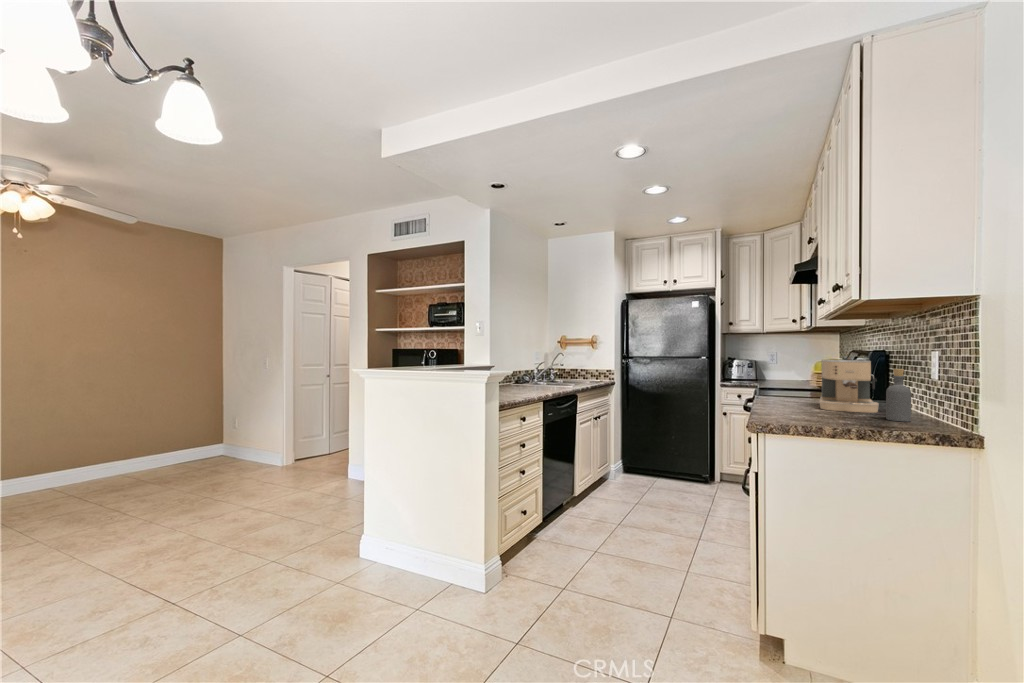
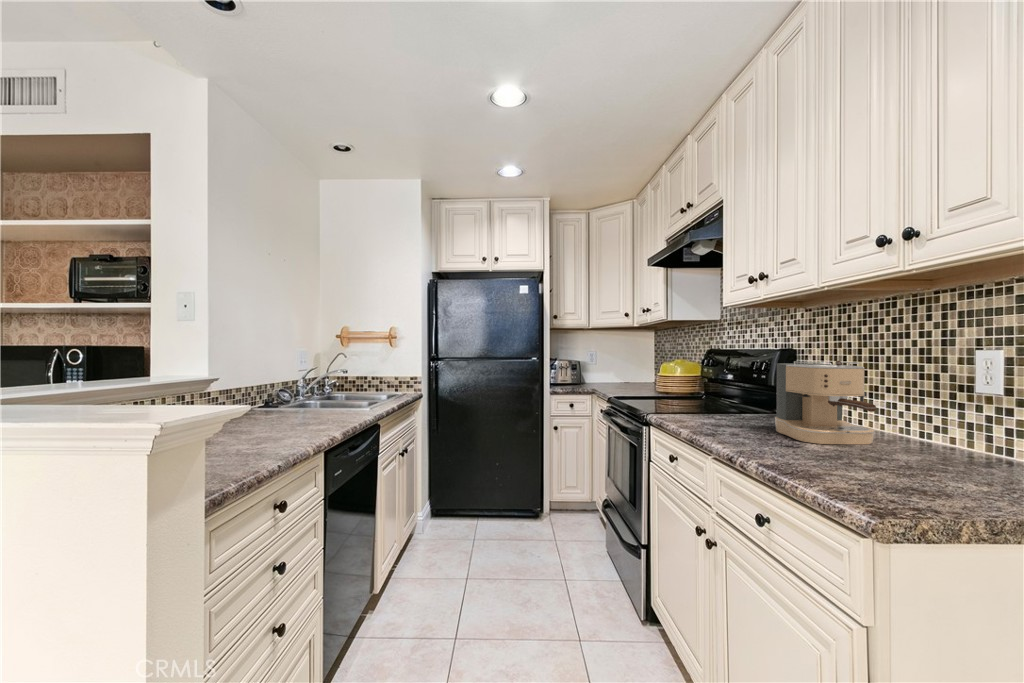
bottle: present [886,369,911,422] -> none [949,381,994,469]

